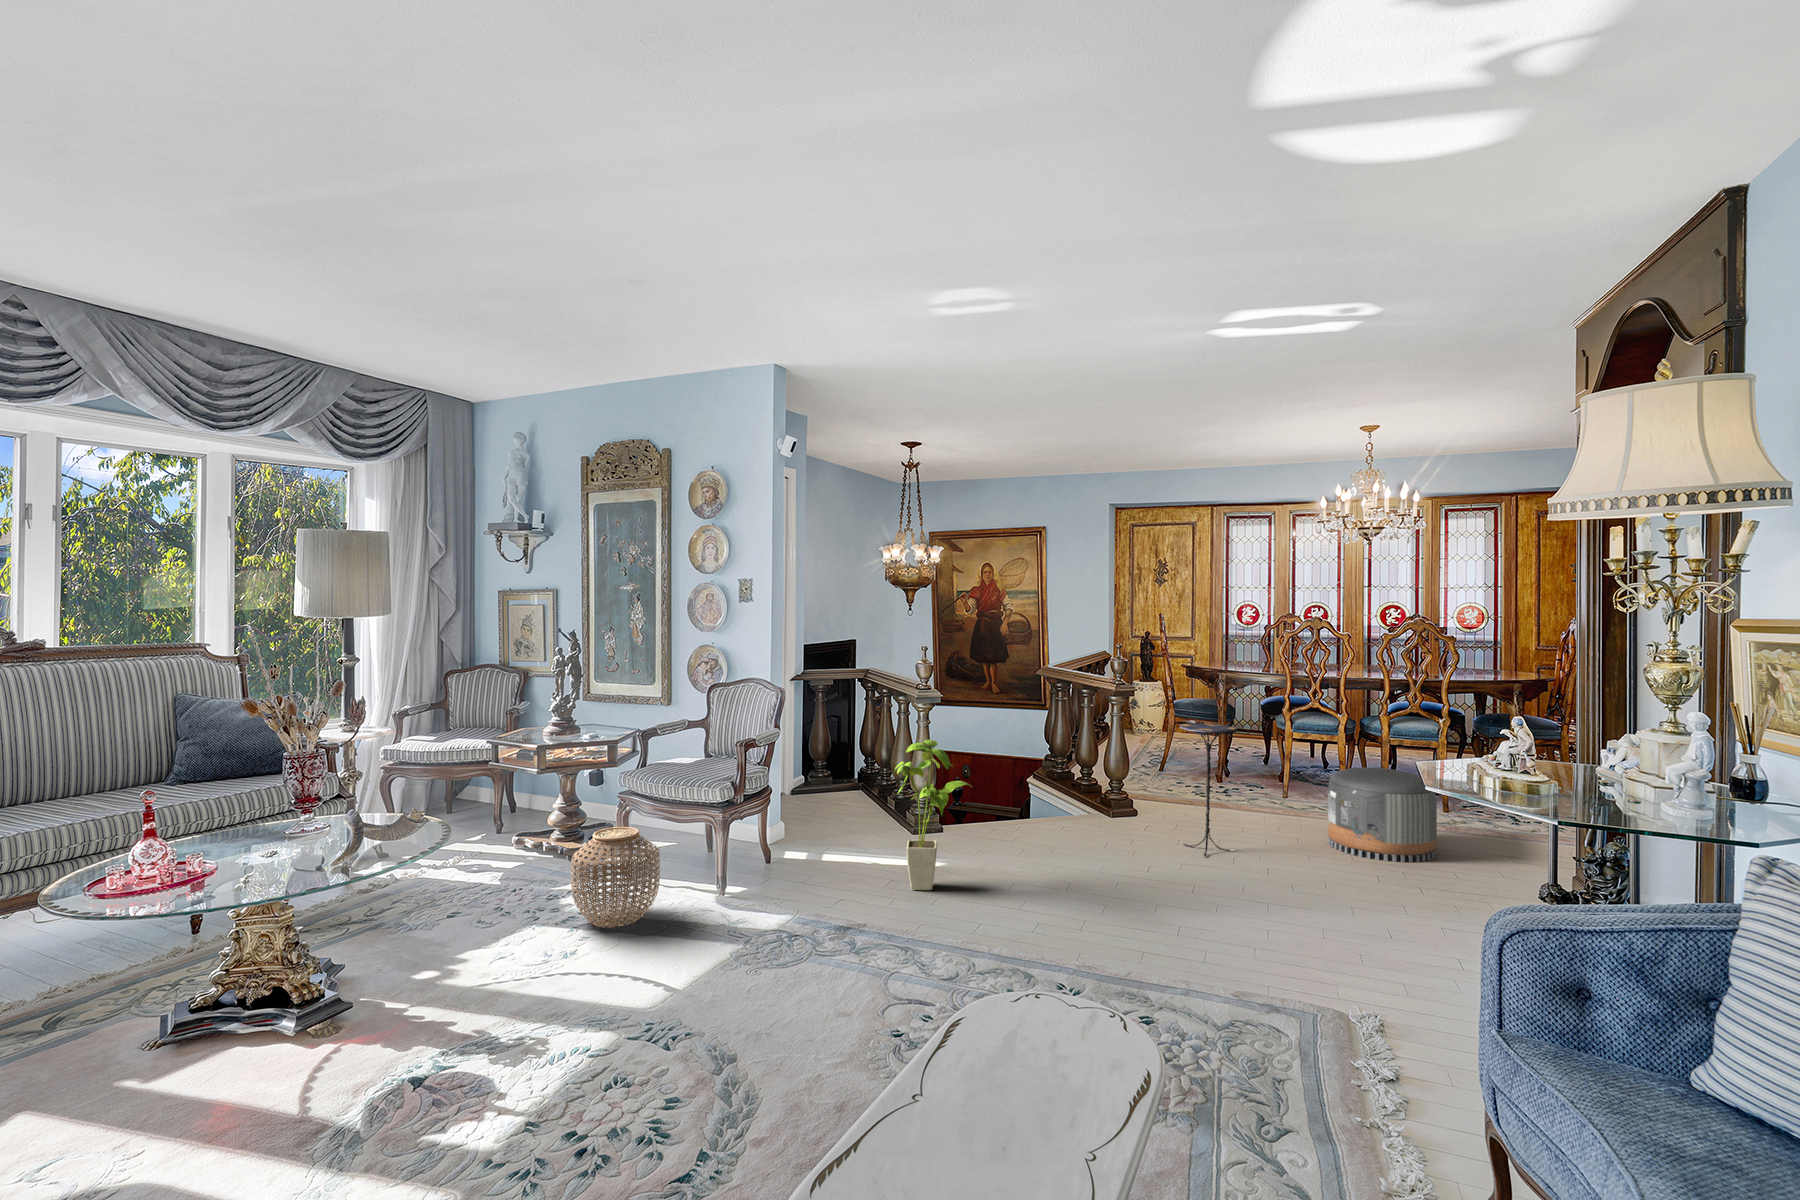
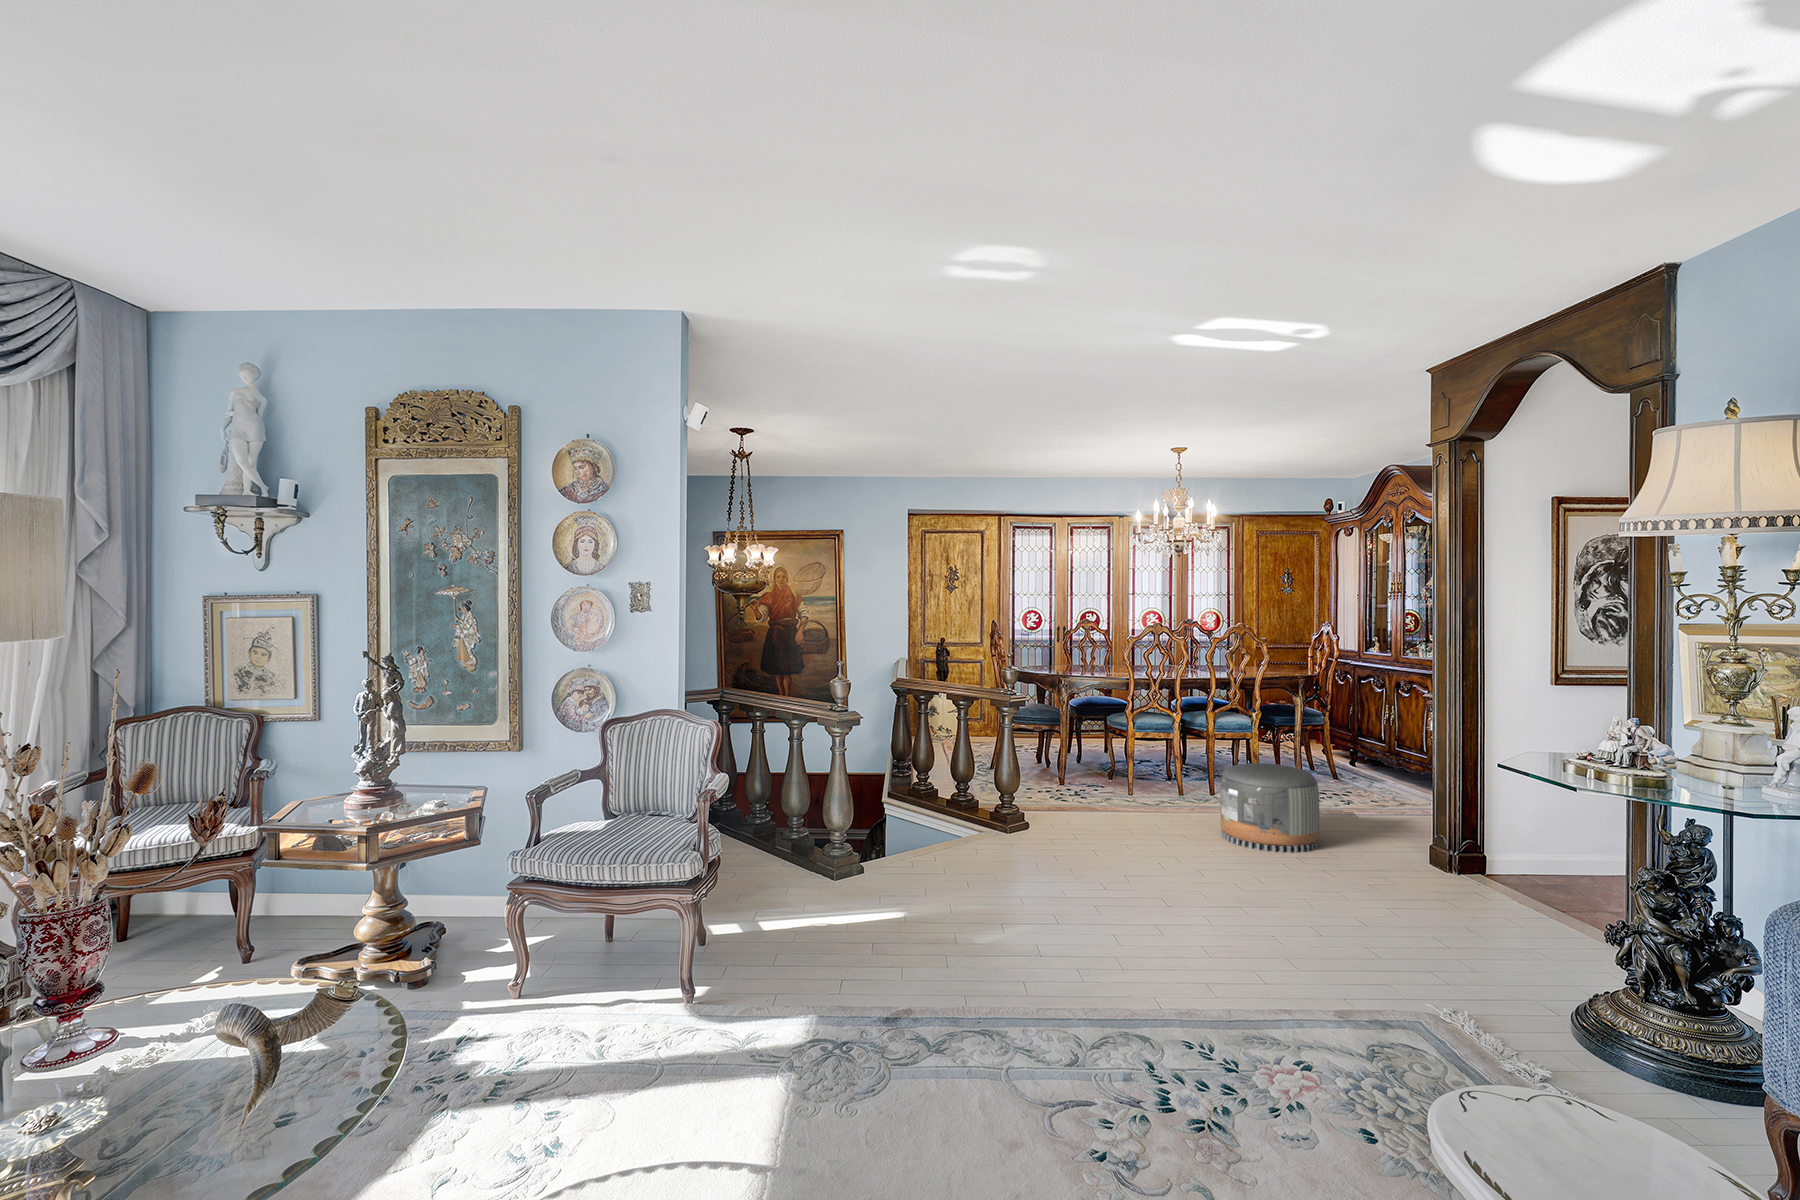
side table: present [1180,723,1238,856] -> none [1111,732,1171,870]
house plant: present [894,740,971,890] -> none [882,777,971,964]
woven basket: present [571,827,660,928] -> none [484,951,625,1120]

